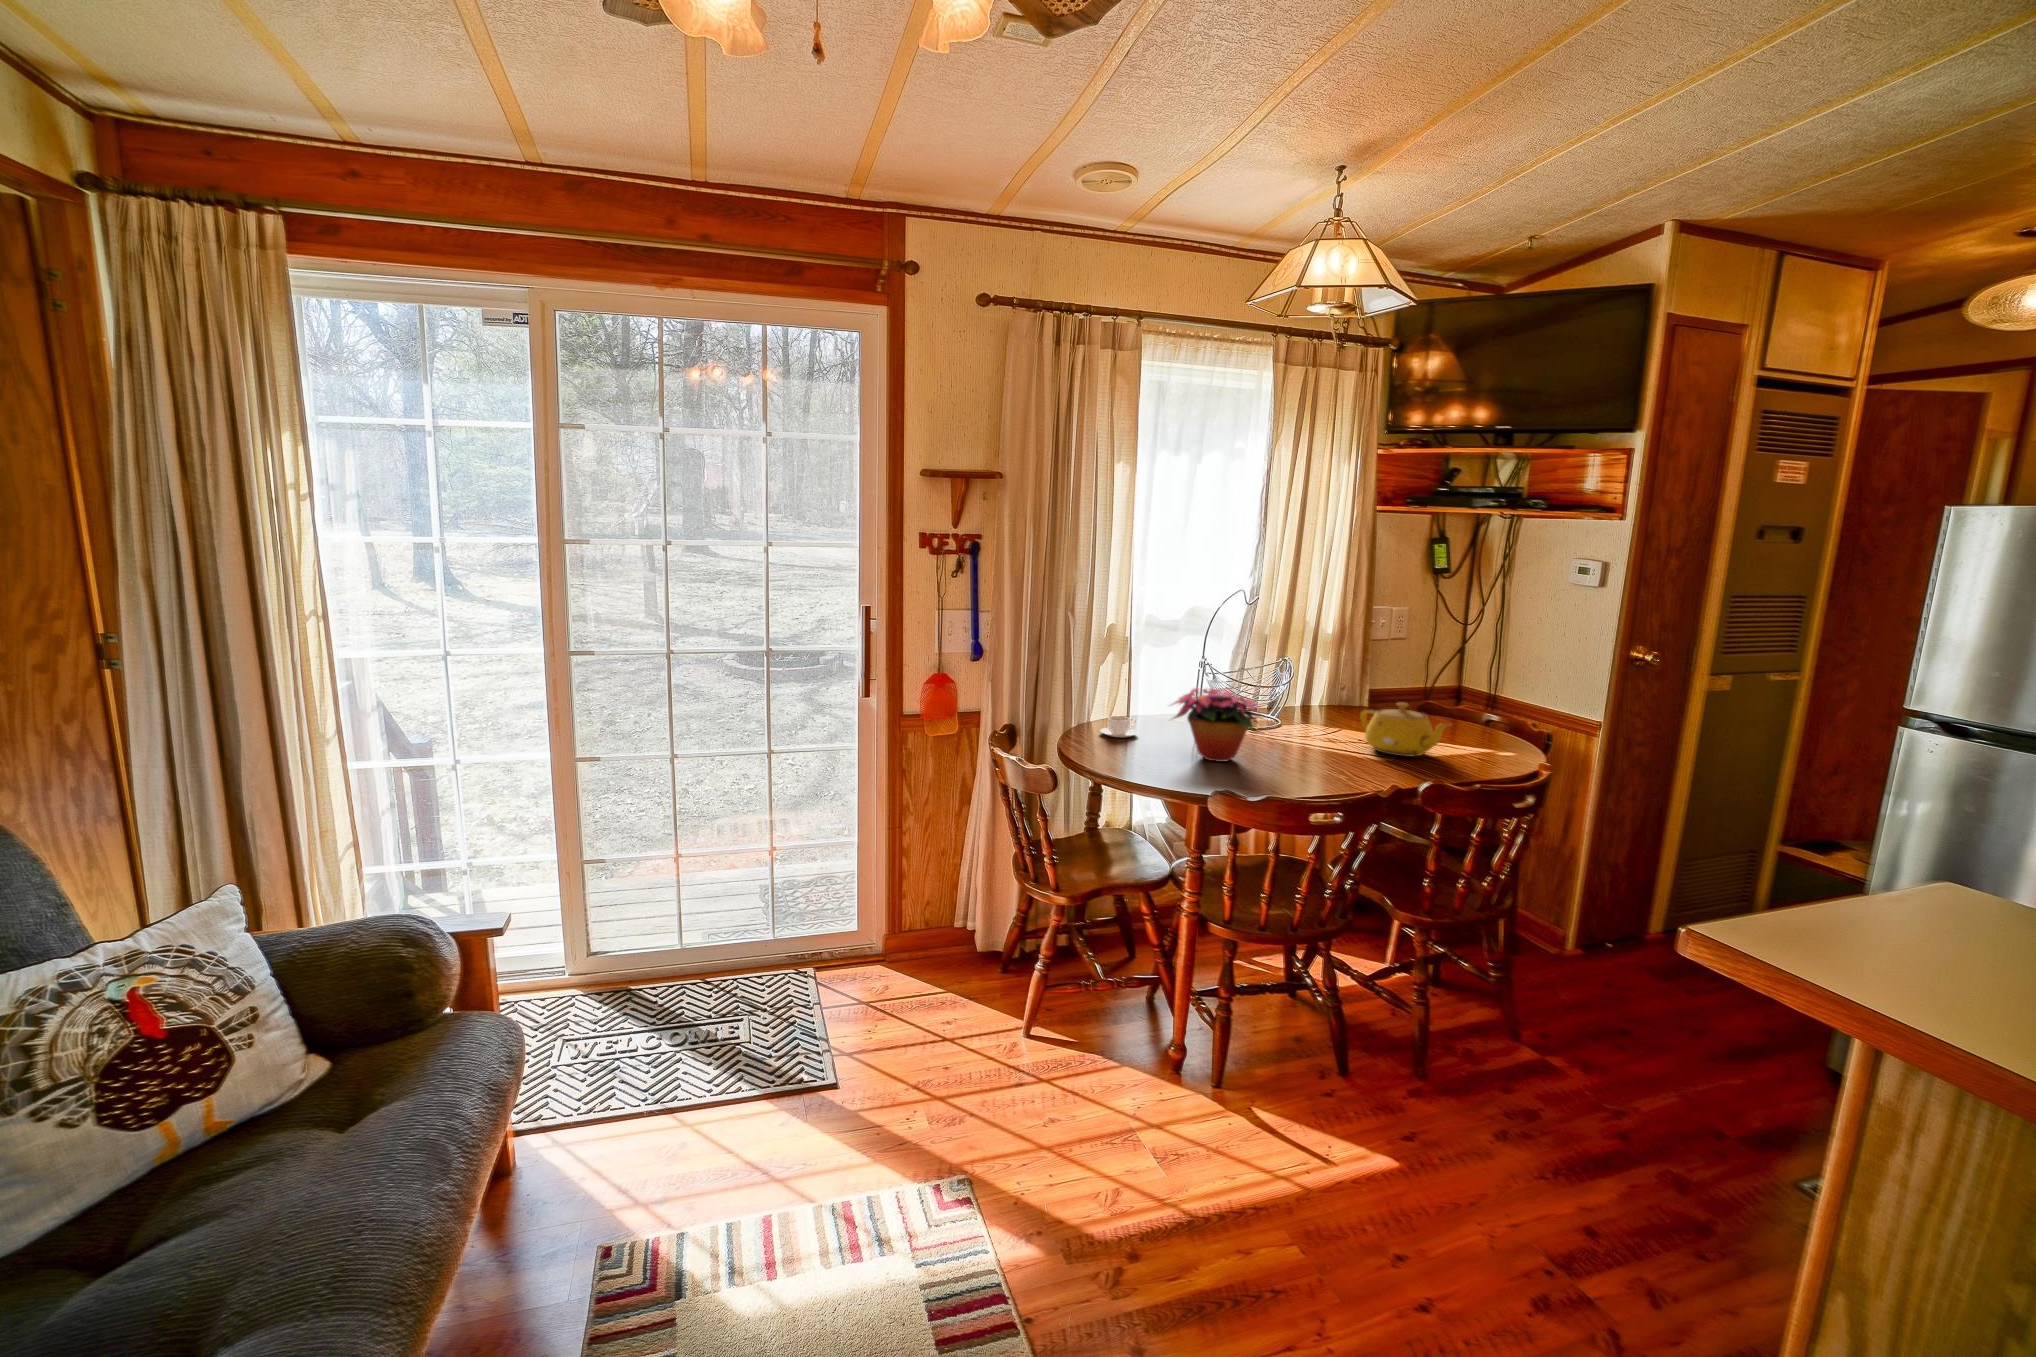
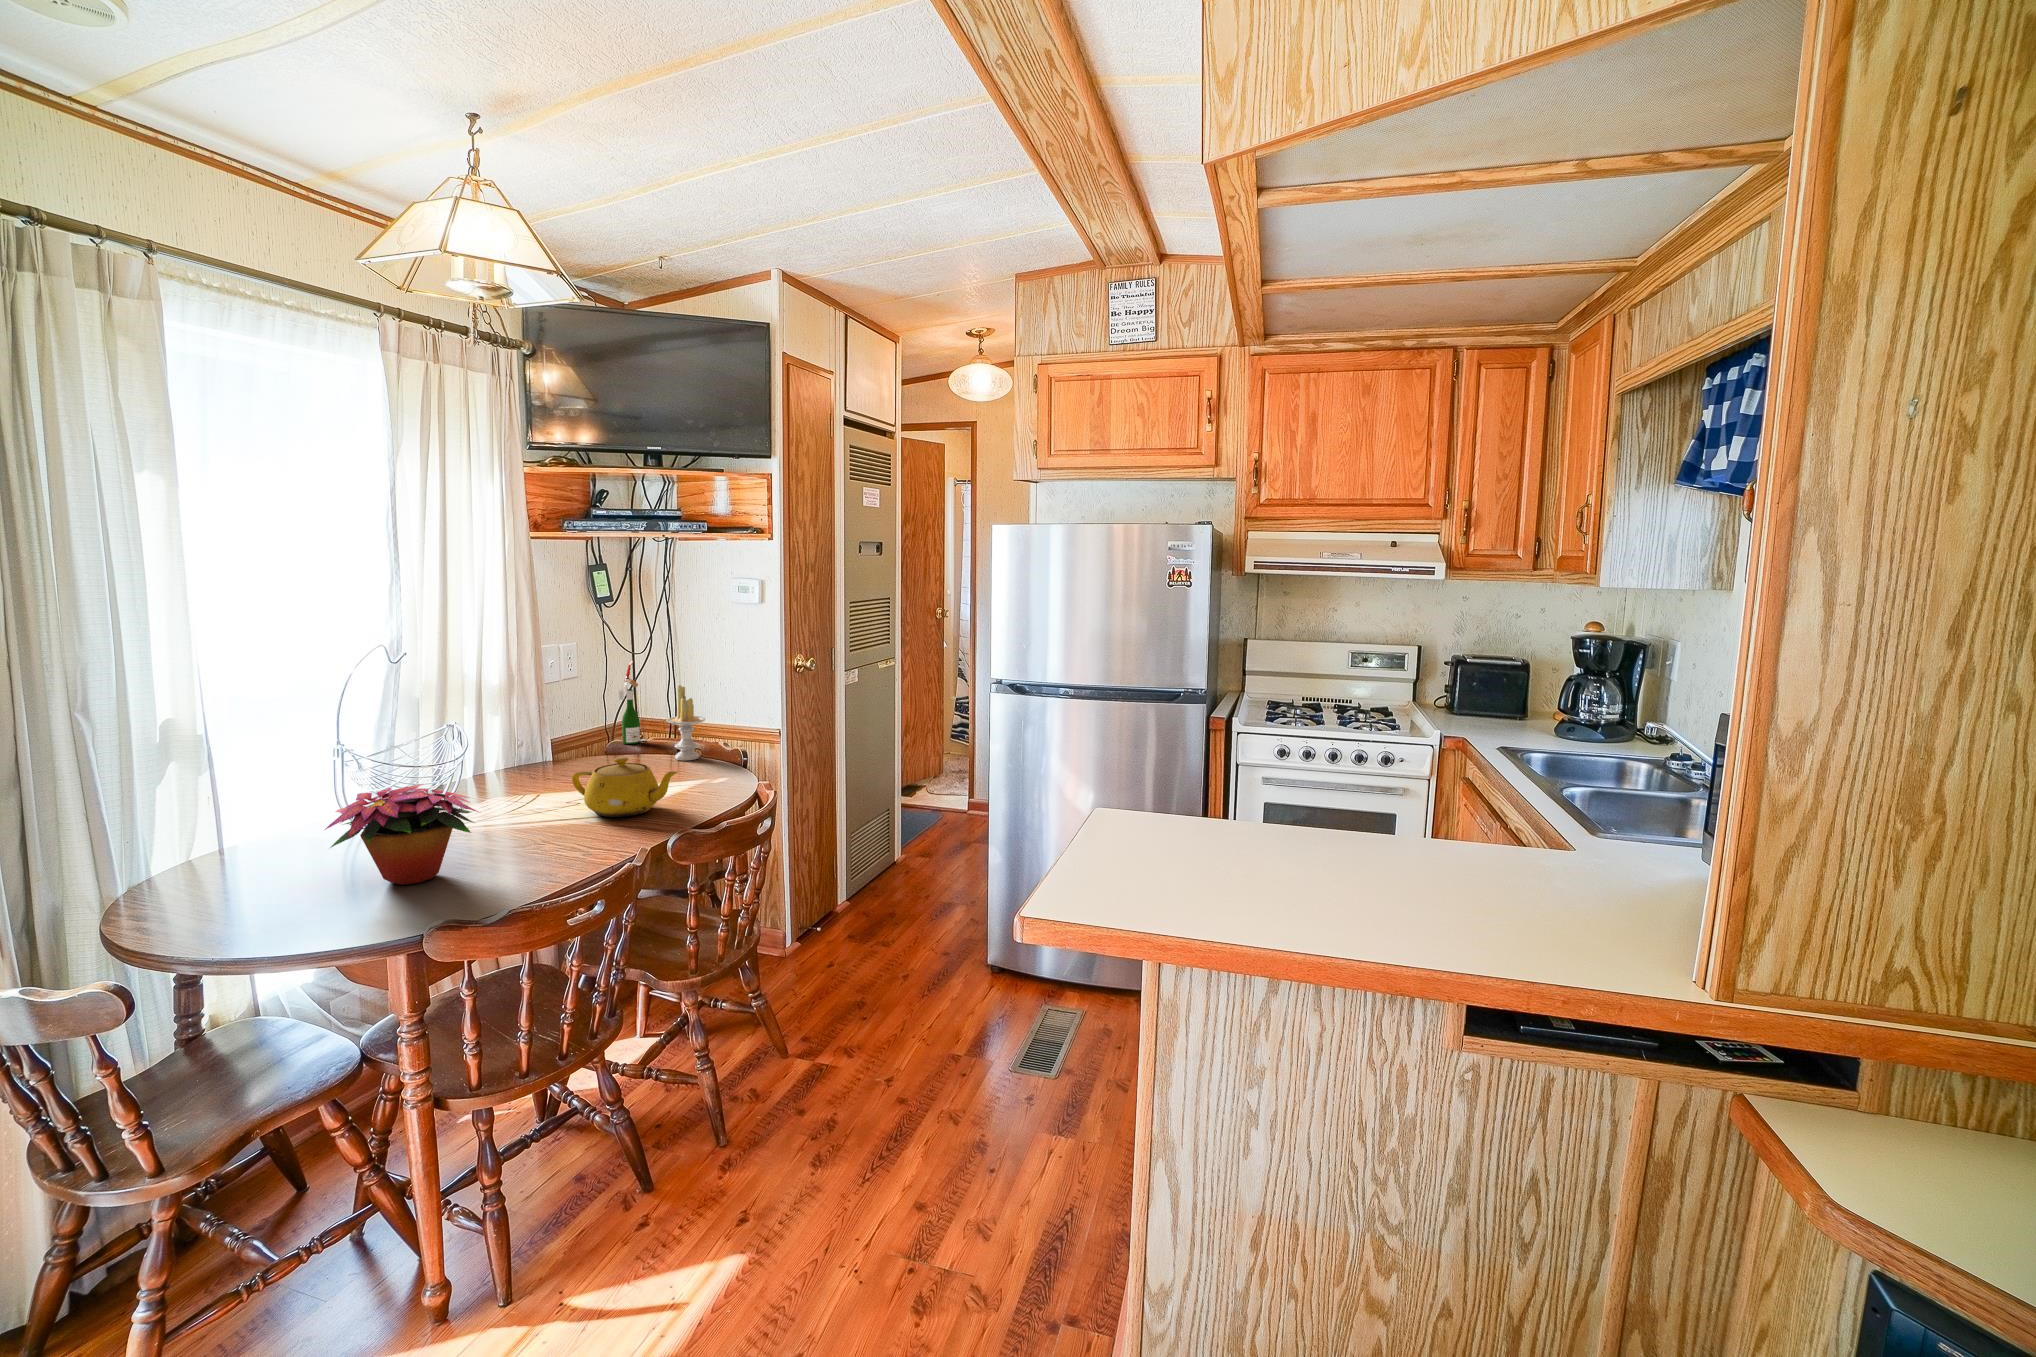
wine bottle: none [1436,628,1460,706] -> present [618,661,646,744]
candle: none [1472,653,1514,727] -> present [666,685,705,760]
coffee cup: present [1100,716,1138,737] -> none [188,854,262,890]

